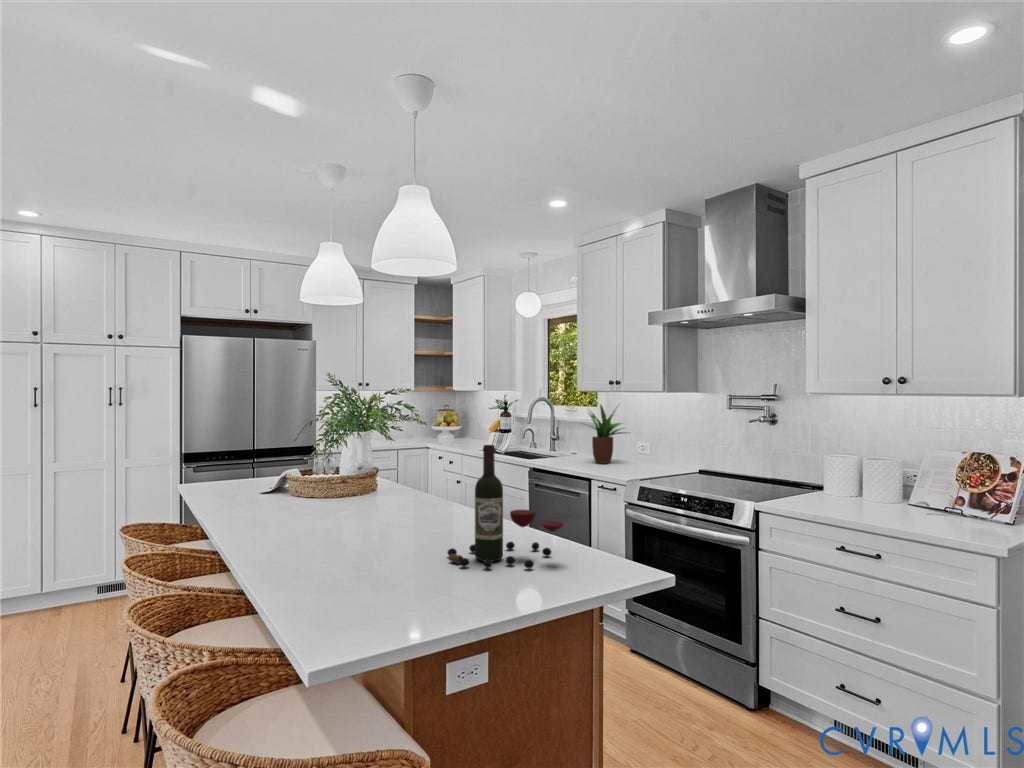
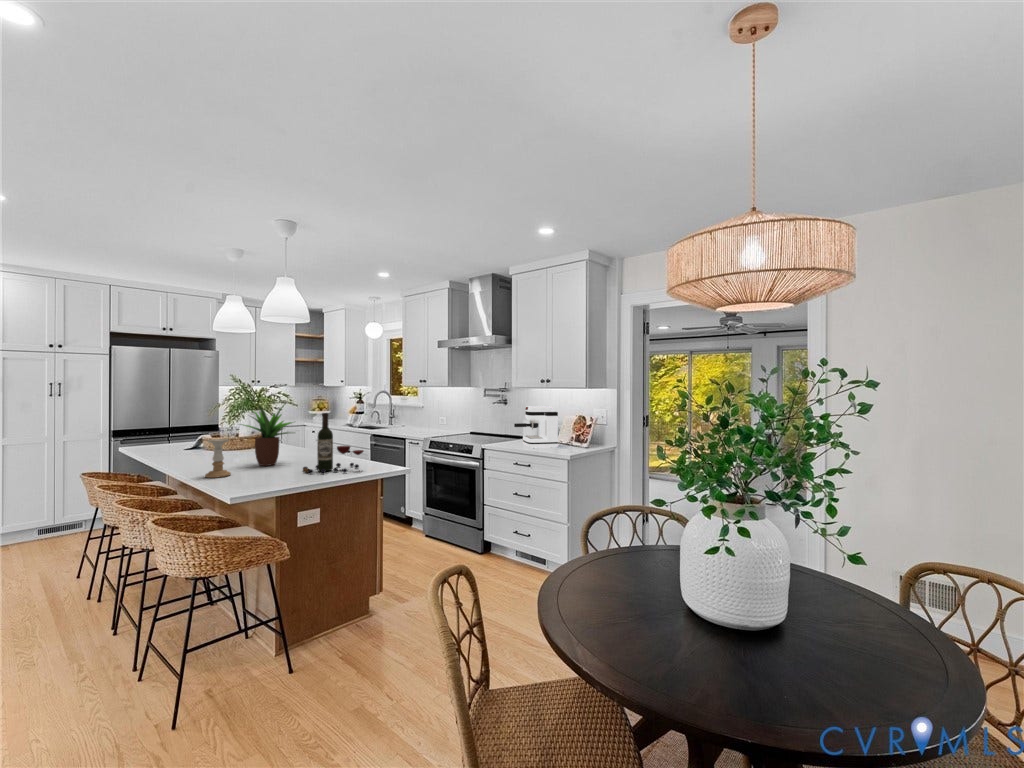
potted plant: present [584,405,626,464] -> present [241,404,293,466]
coffee maker: none [824,430,929,518] -> present [514,406,558,448]
candle holder: none [280,491,323,566] -> present [205,439,231,478]

